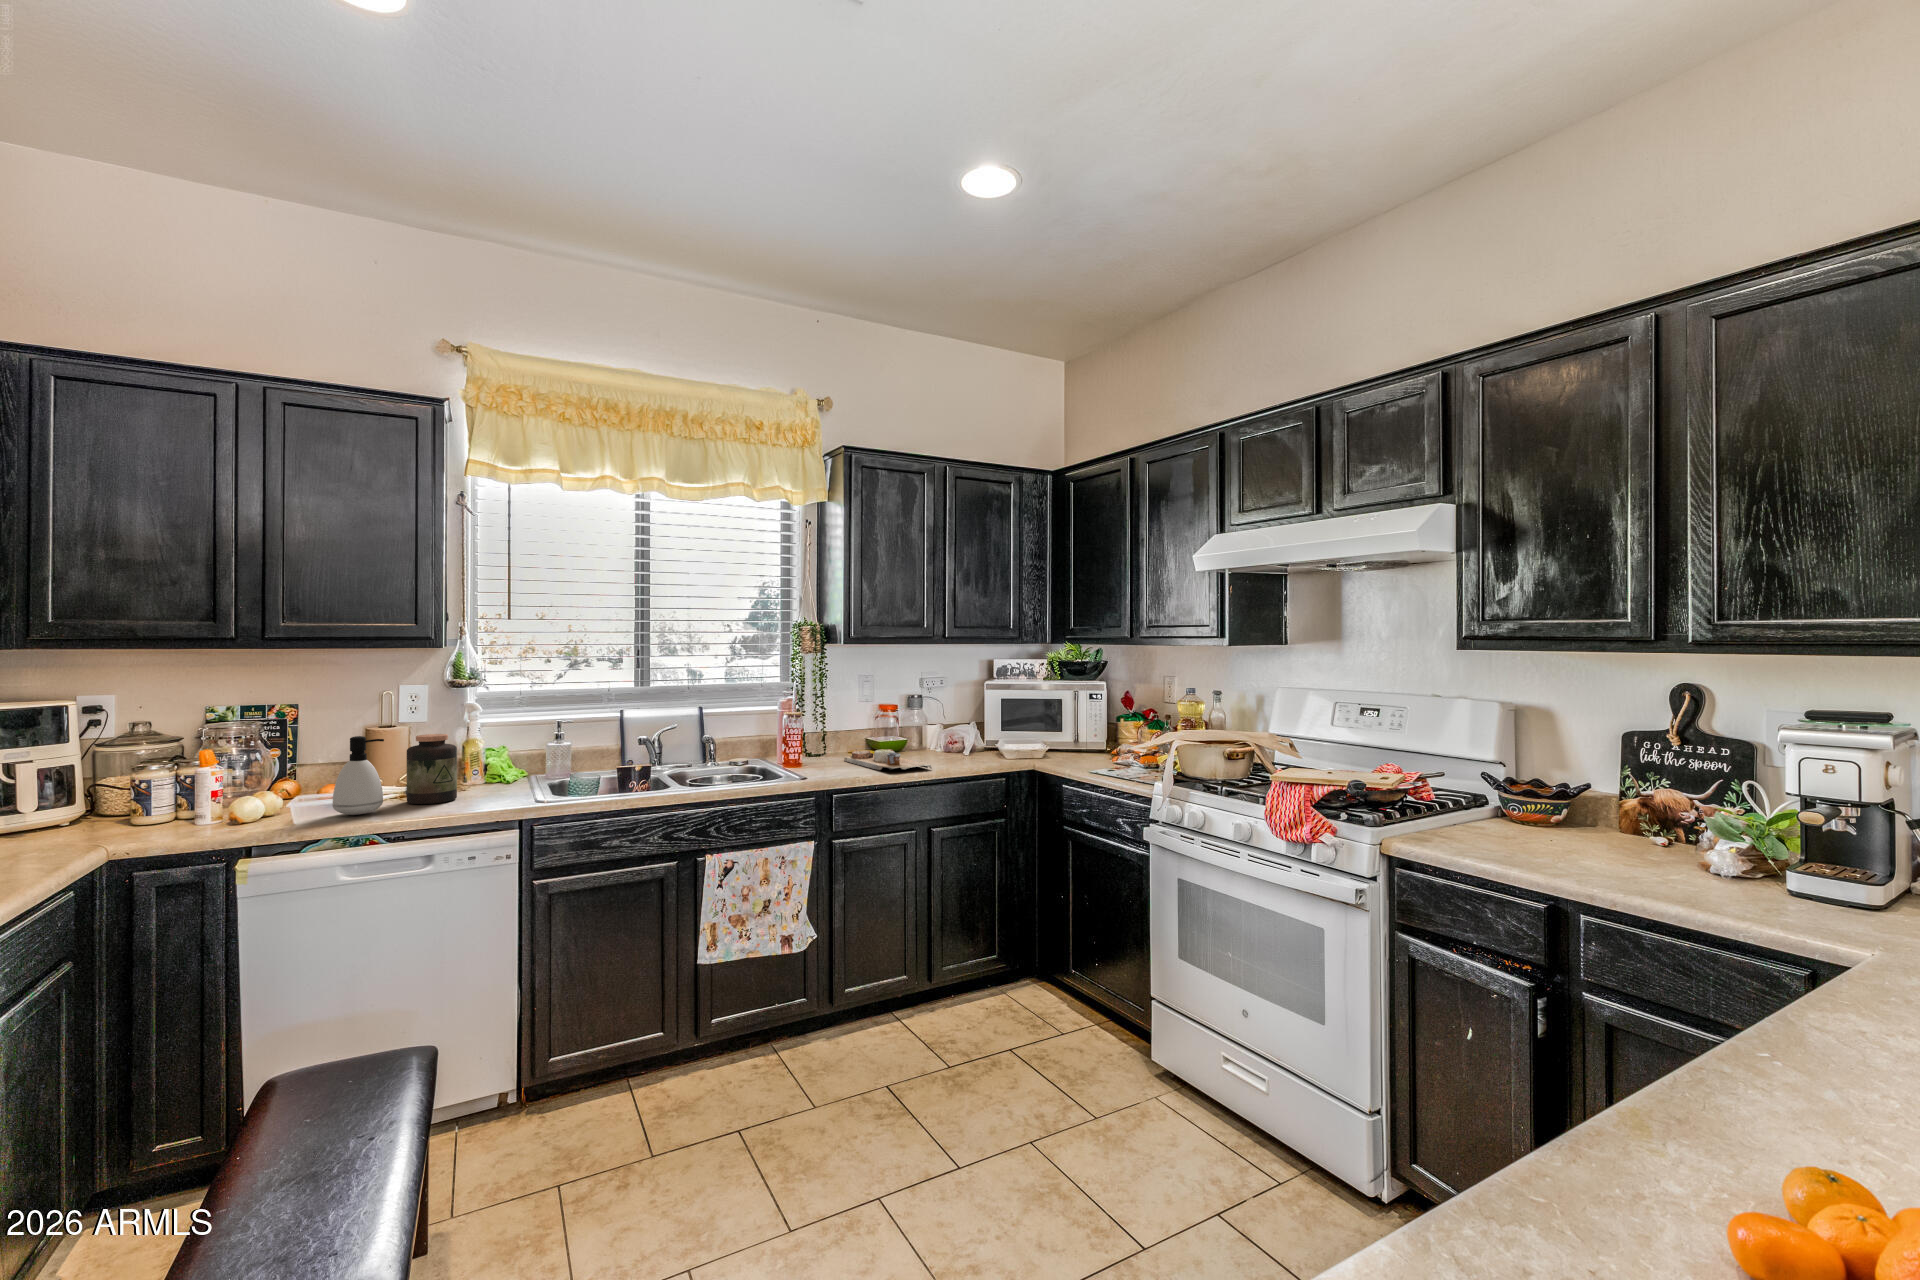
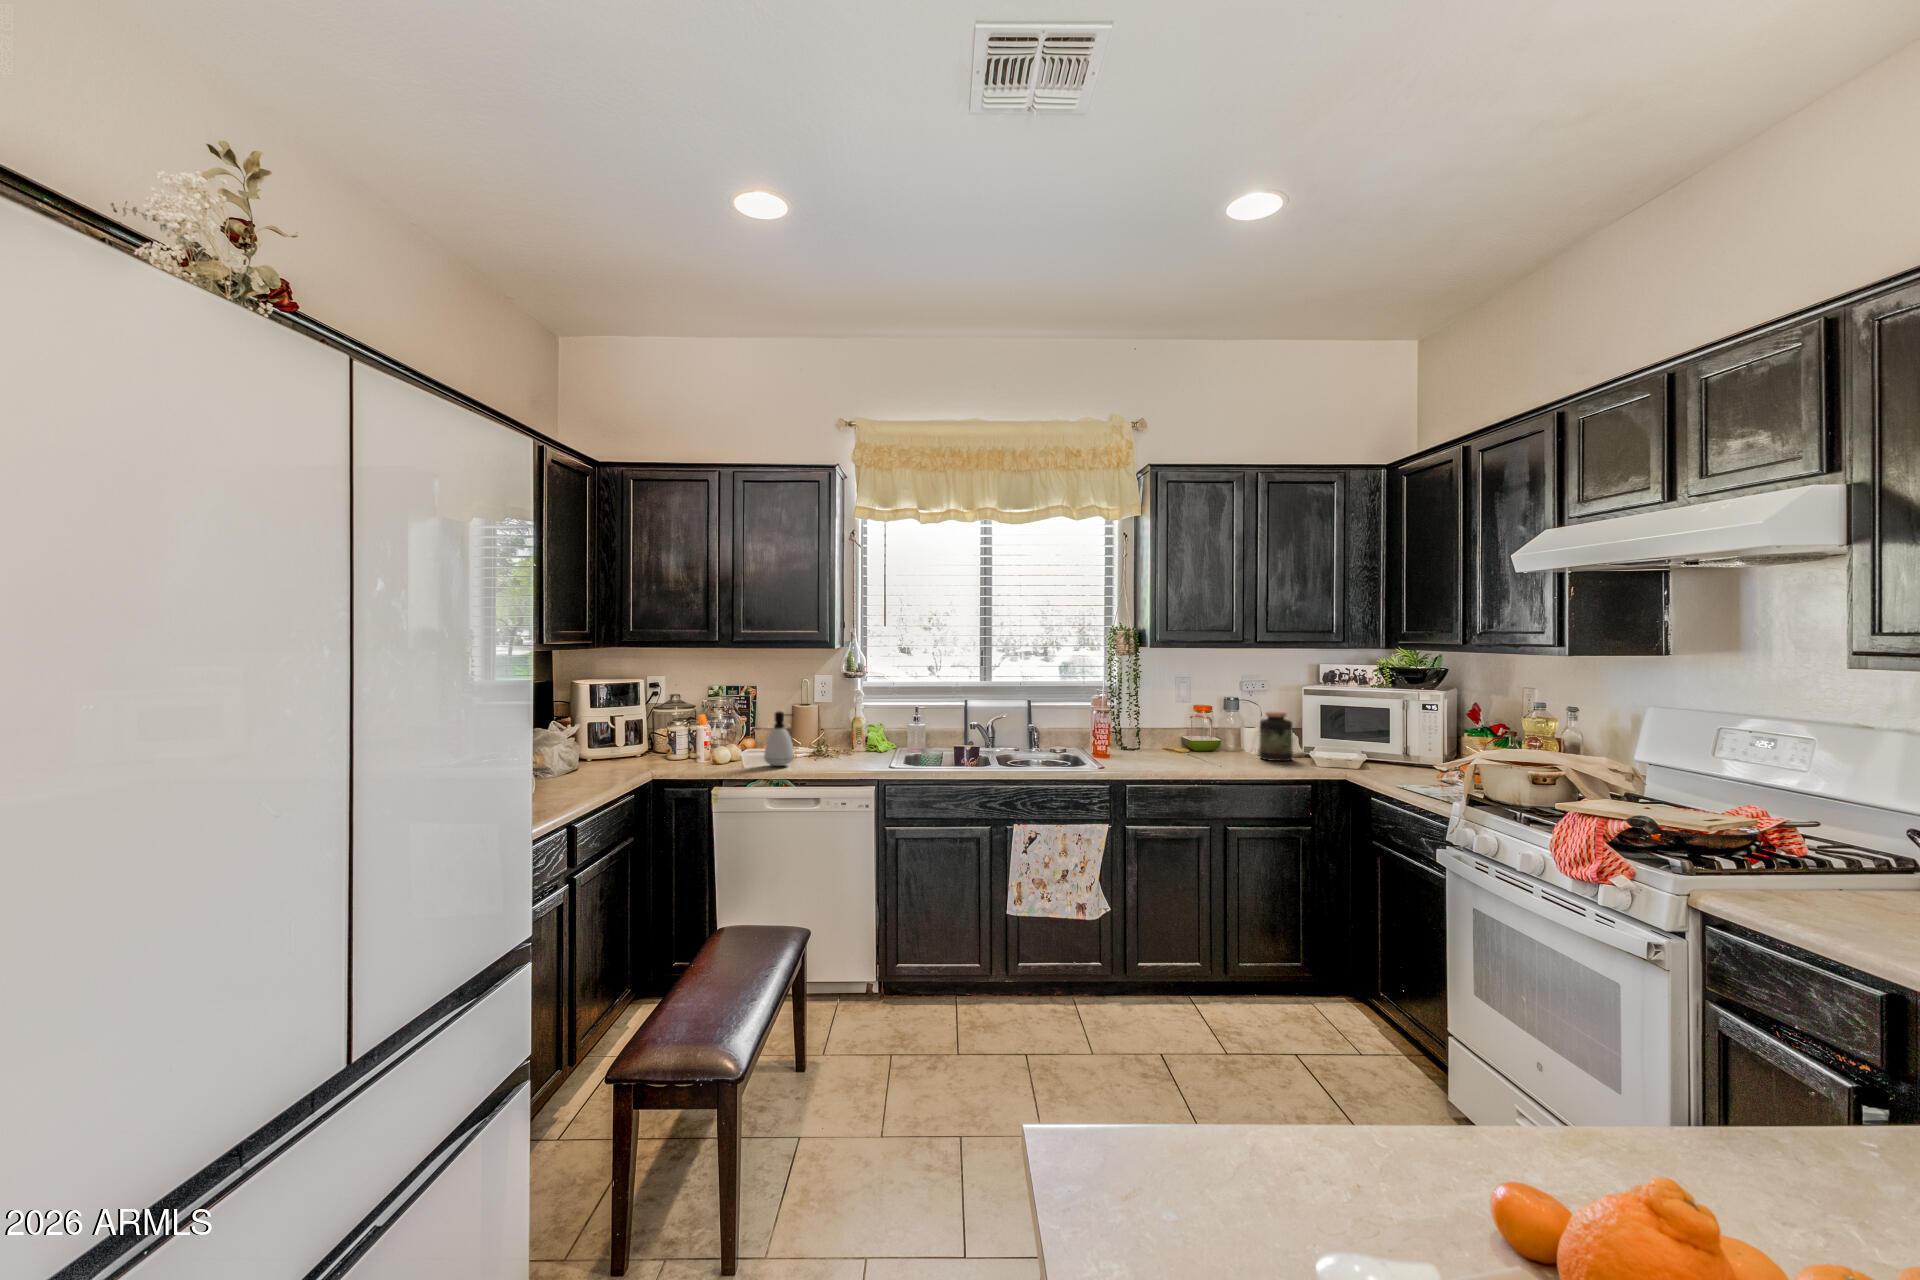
jar: present [407,734,457,804] -> present [1260,712,1293,761]
cutting board: present [844,749,932,770] -> none [1154,745,1229,768]

